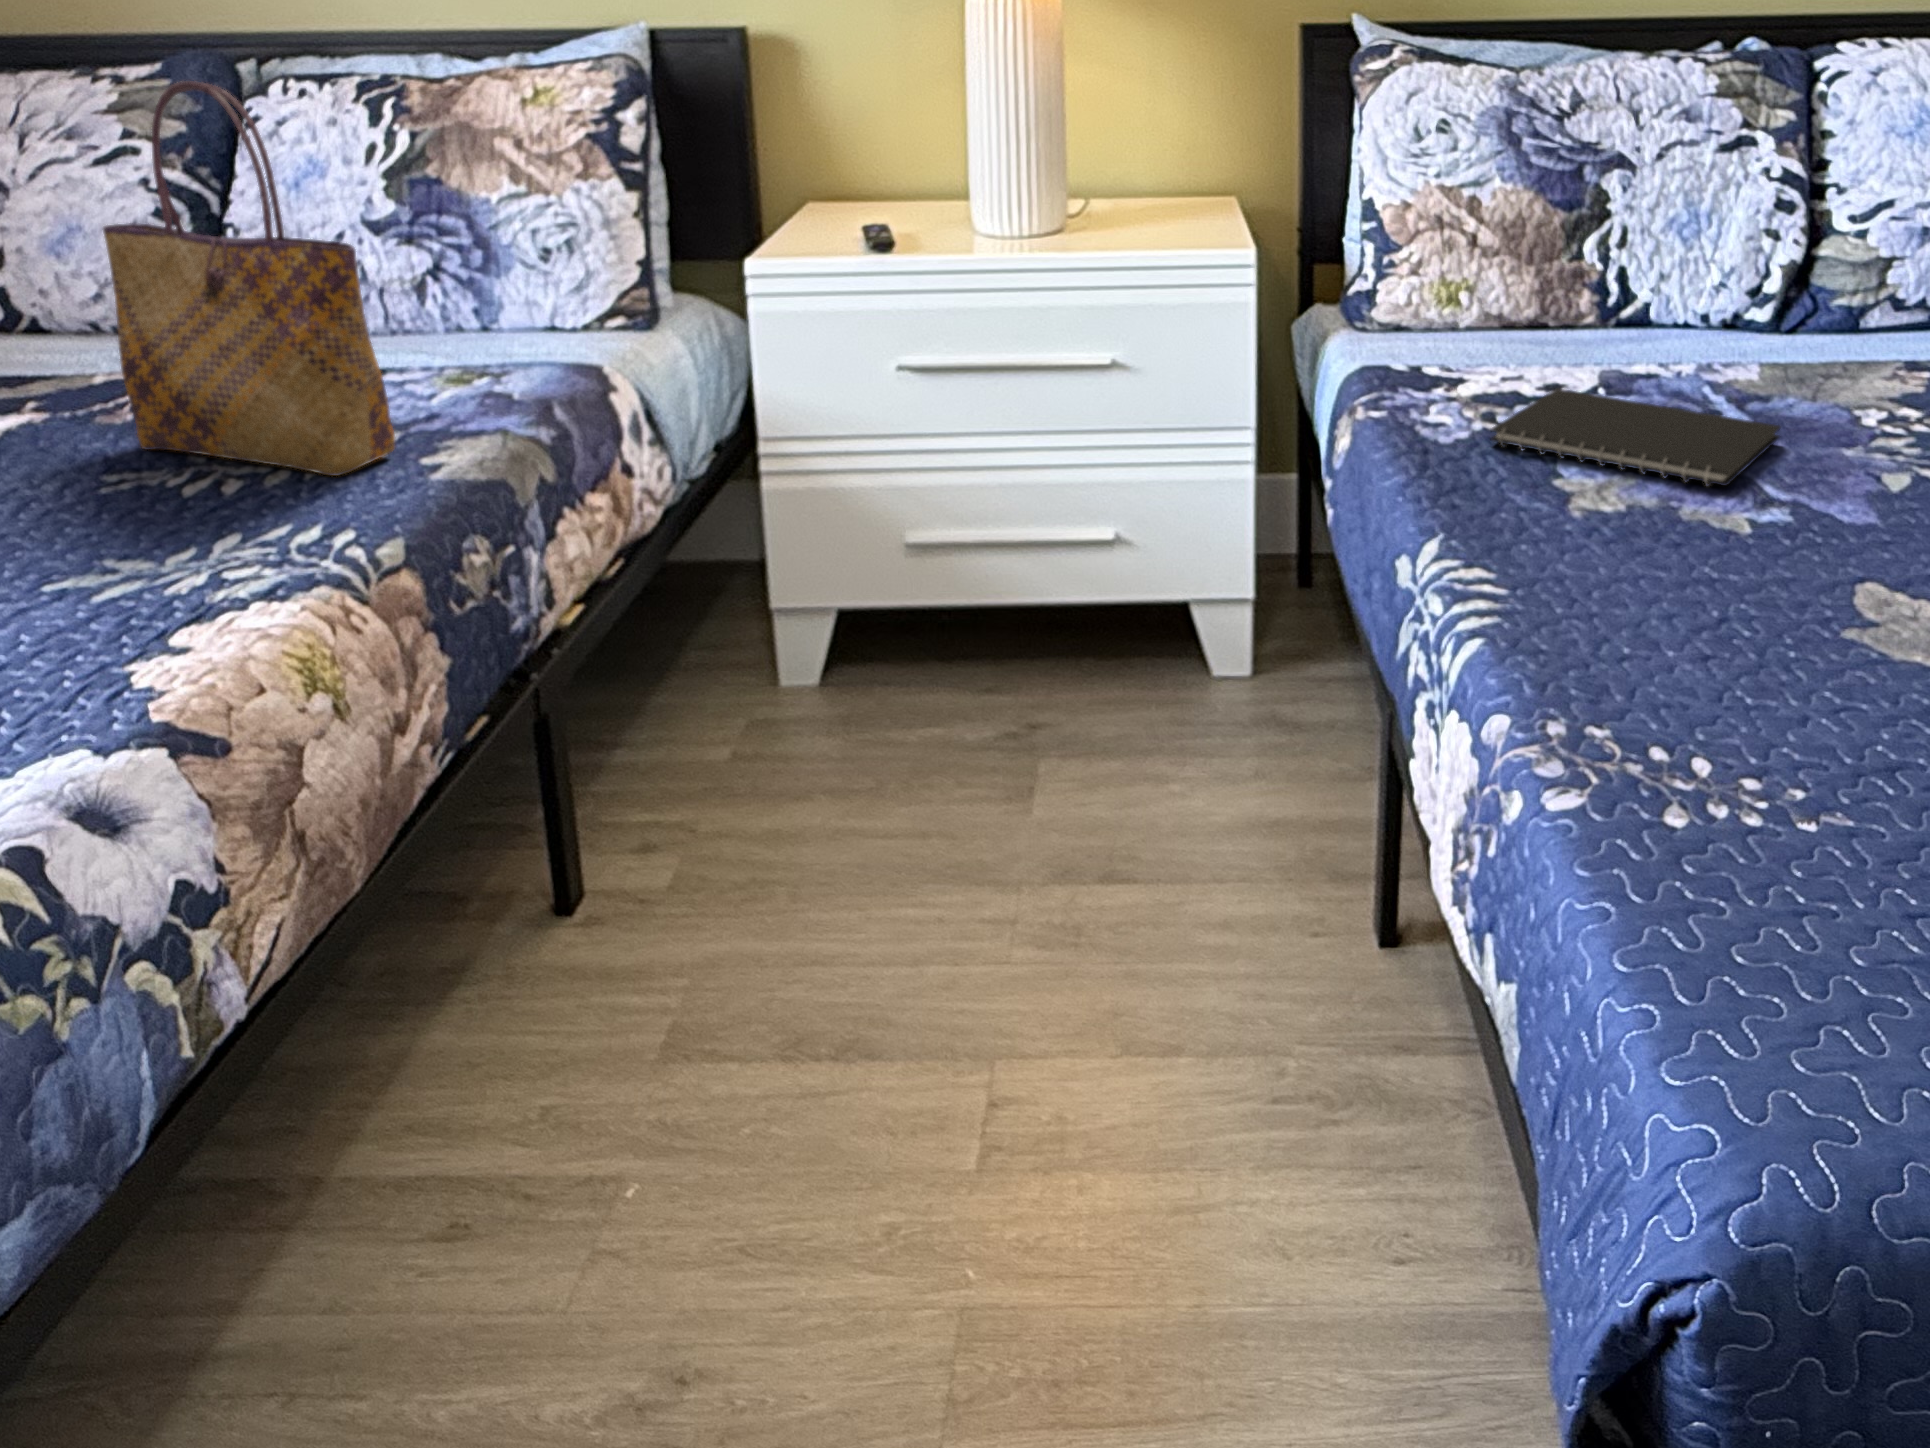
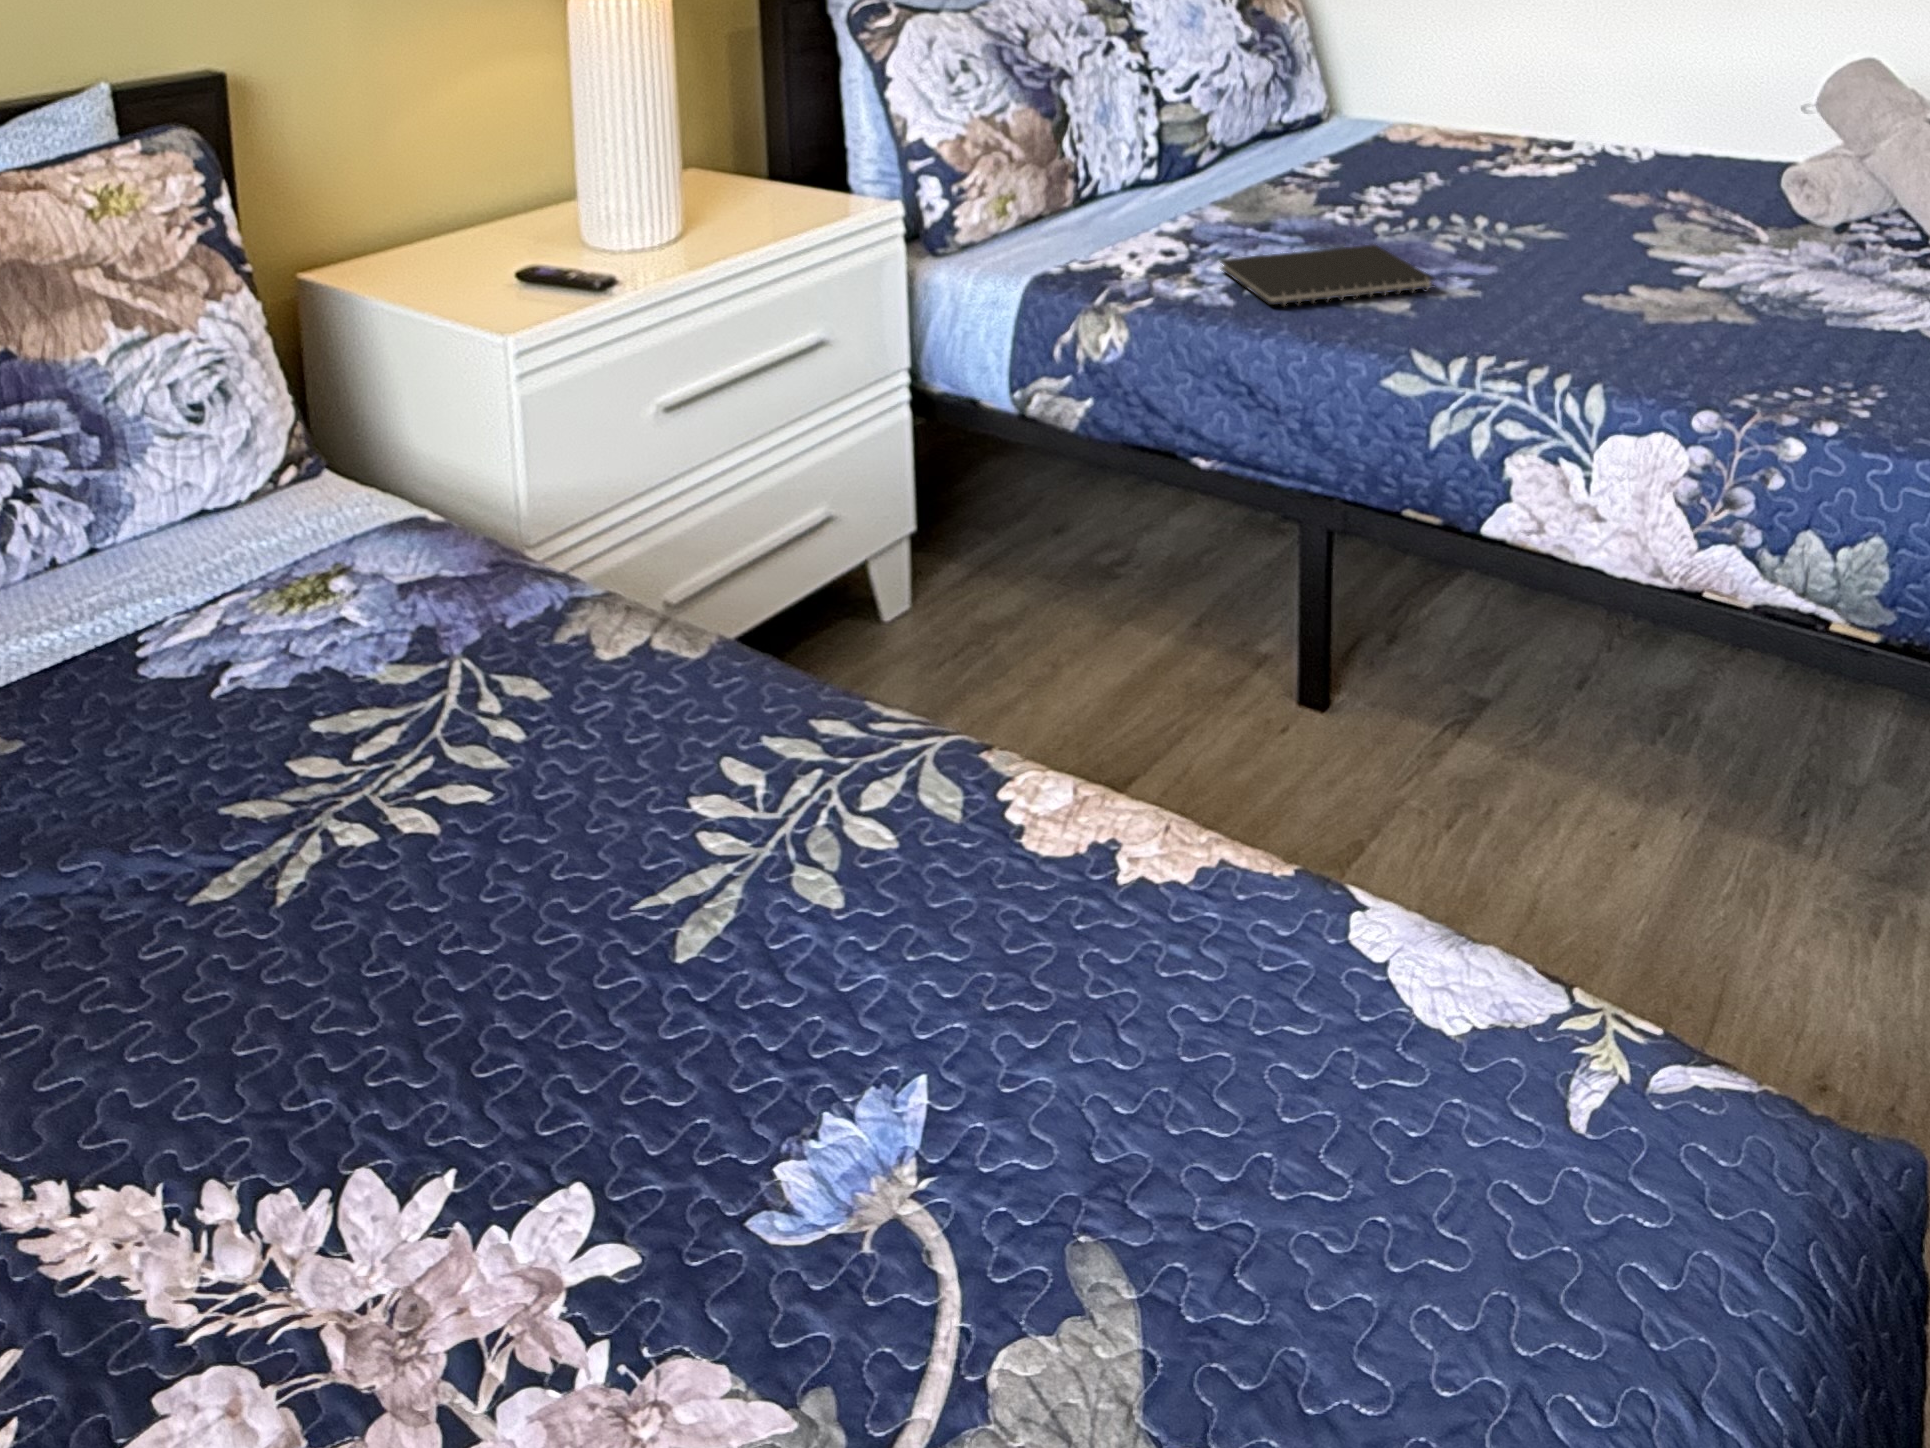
tote bag: present [103,81,395,476] -> none [50,241,595,844]

